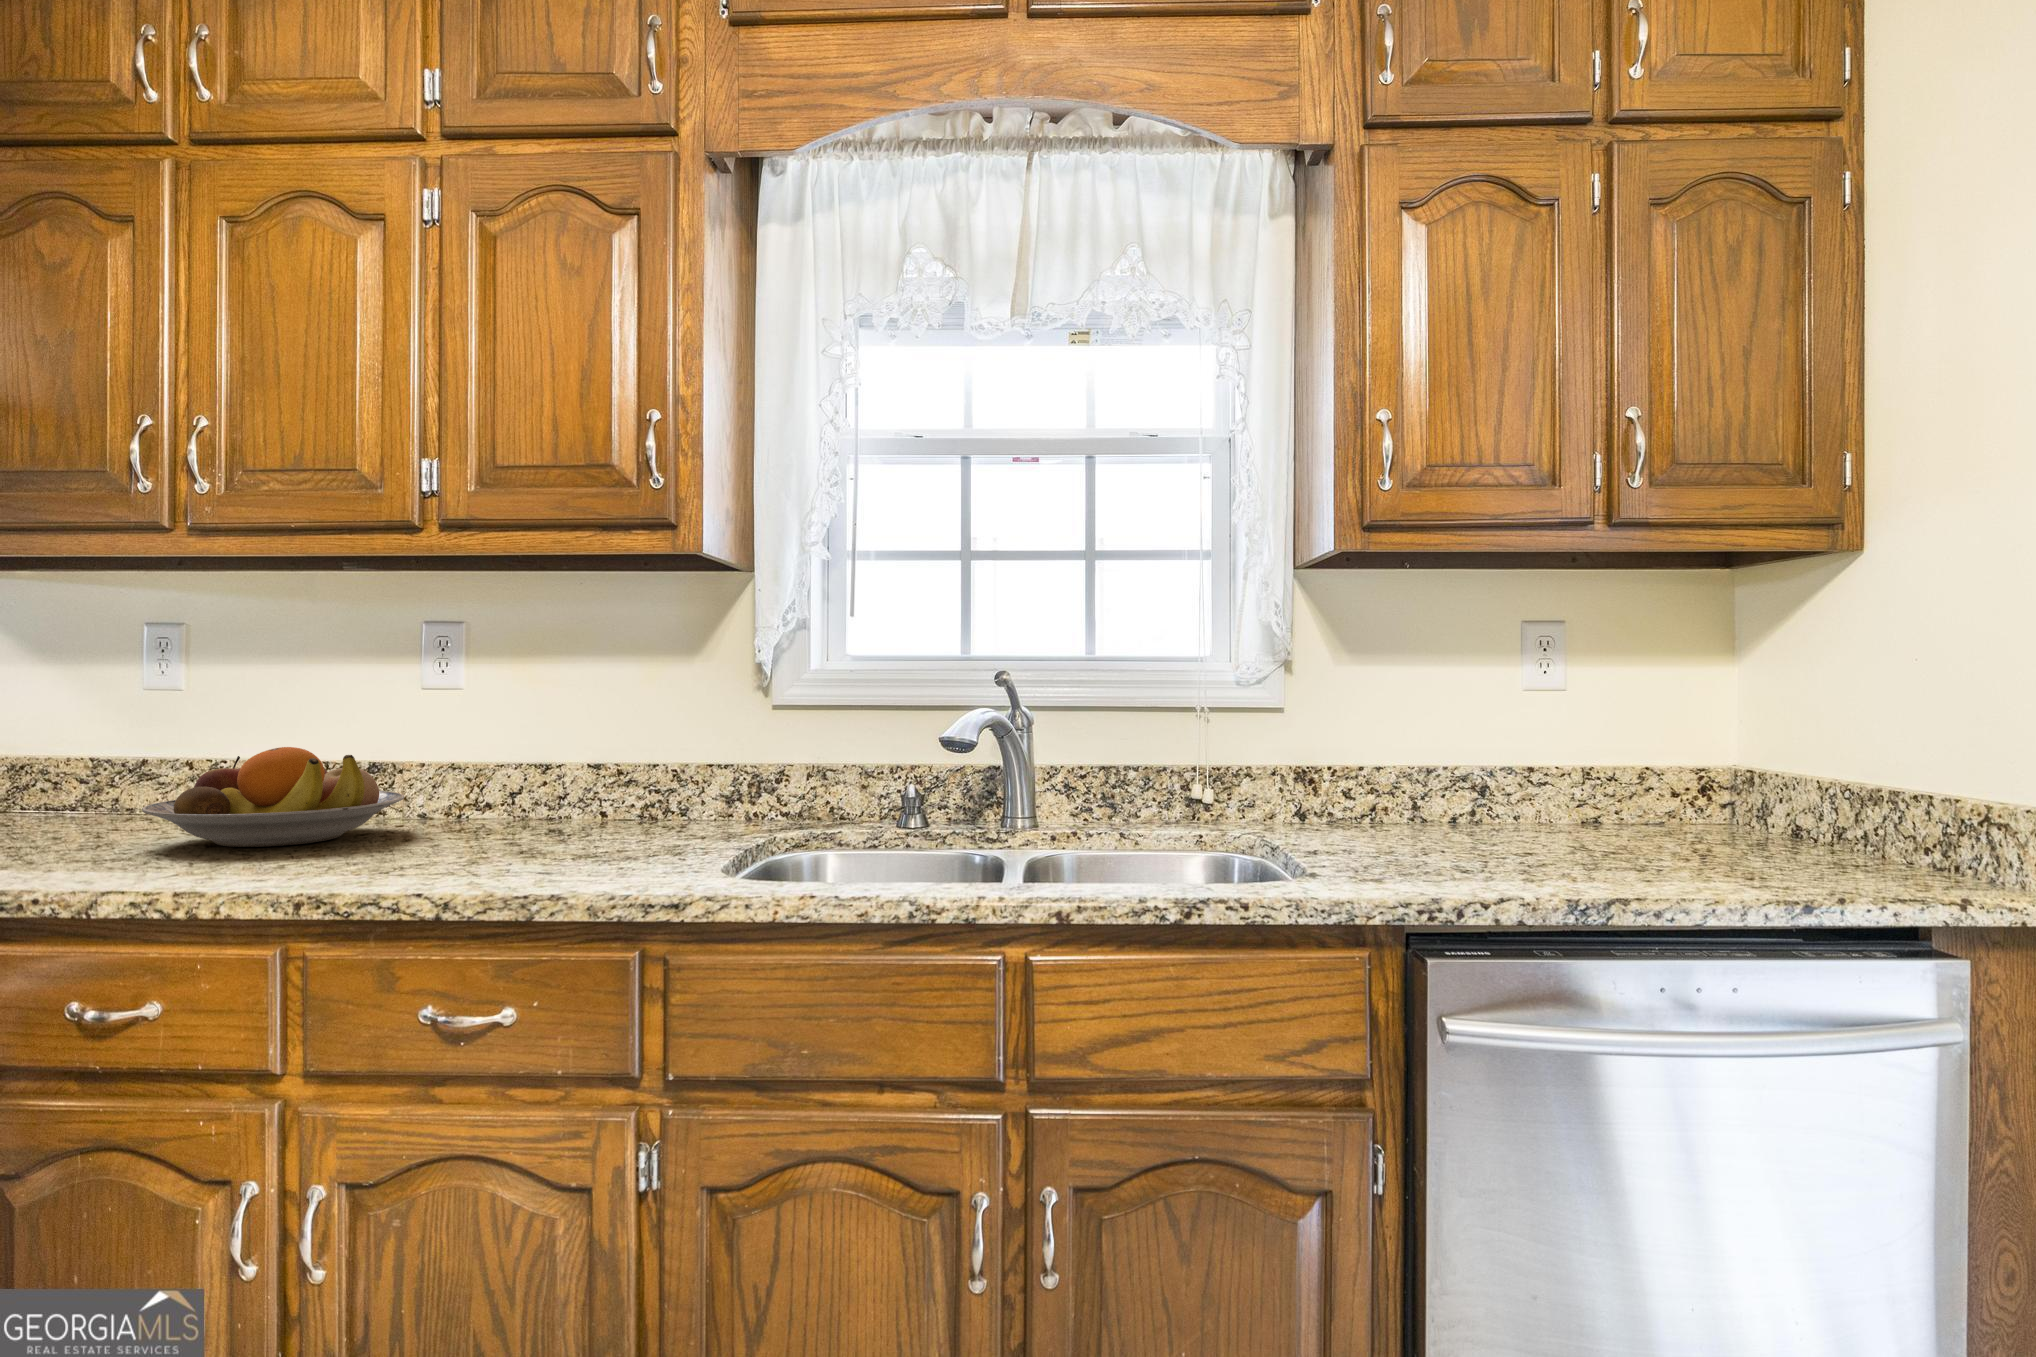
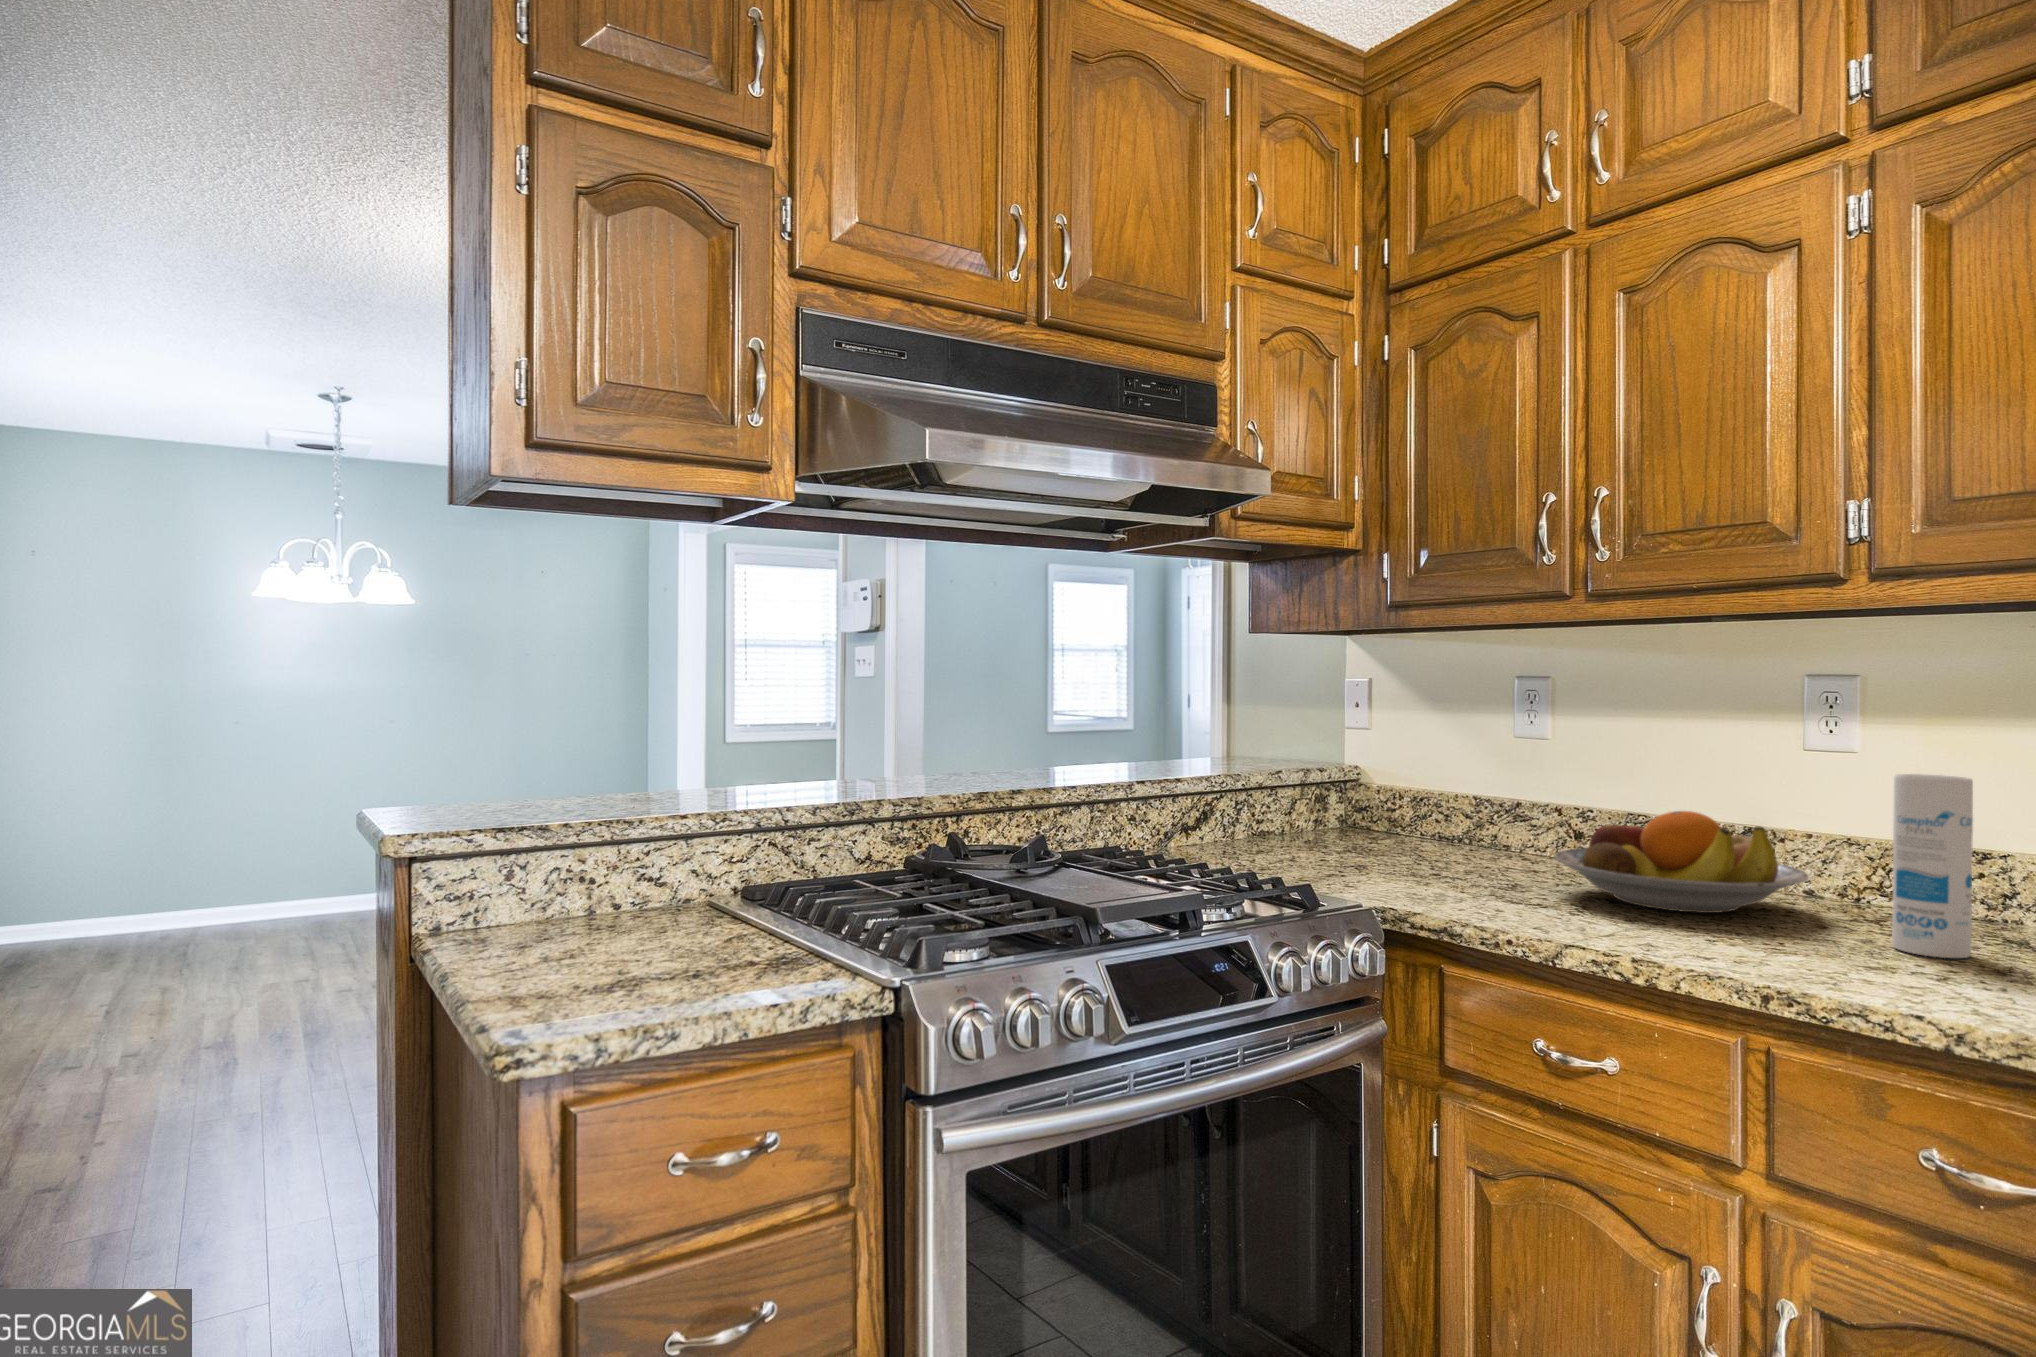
canister: none [450,698,509,850] -> present [1892,774,1973,958]

